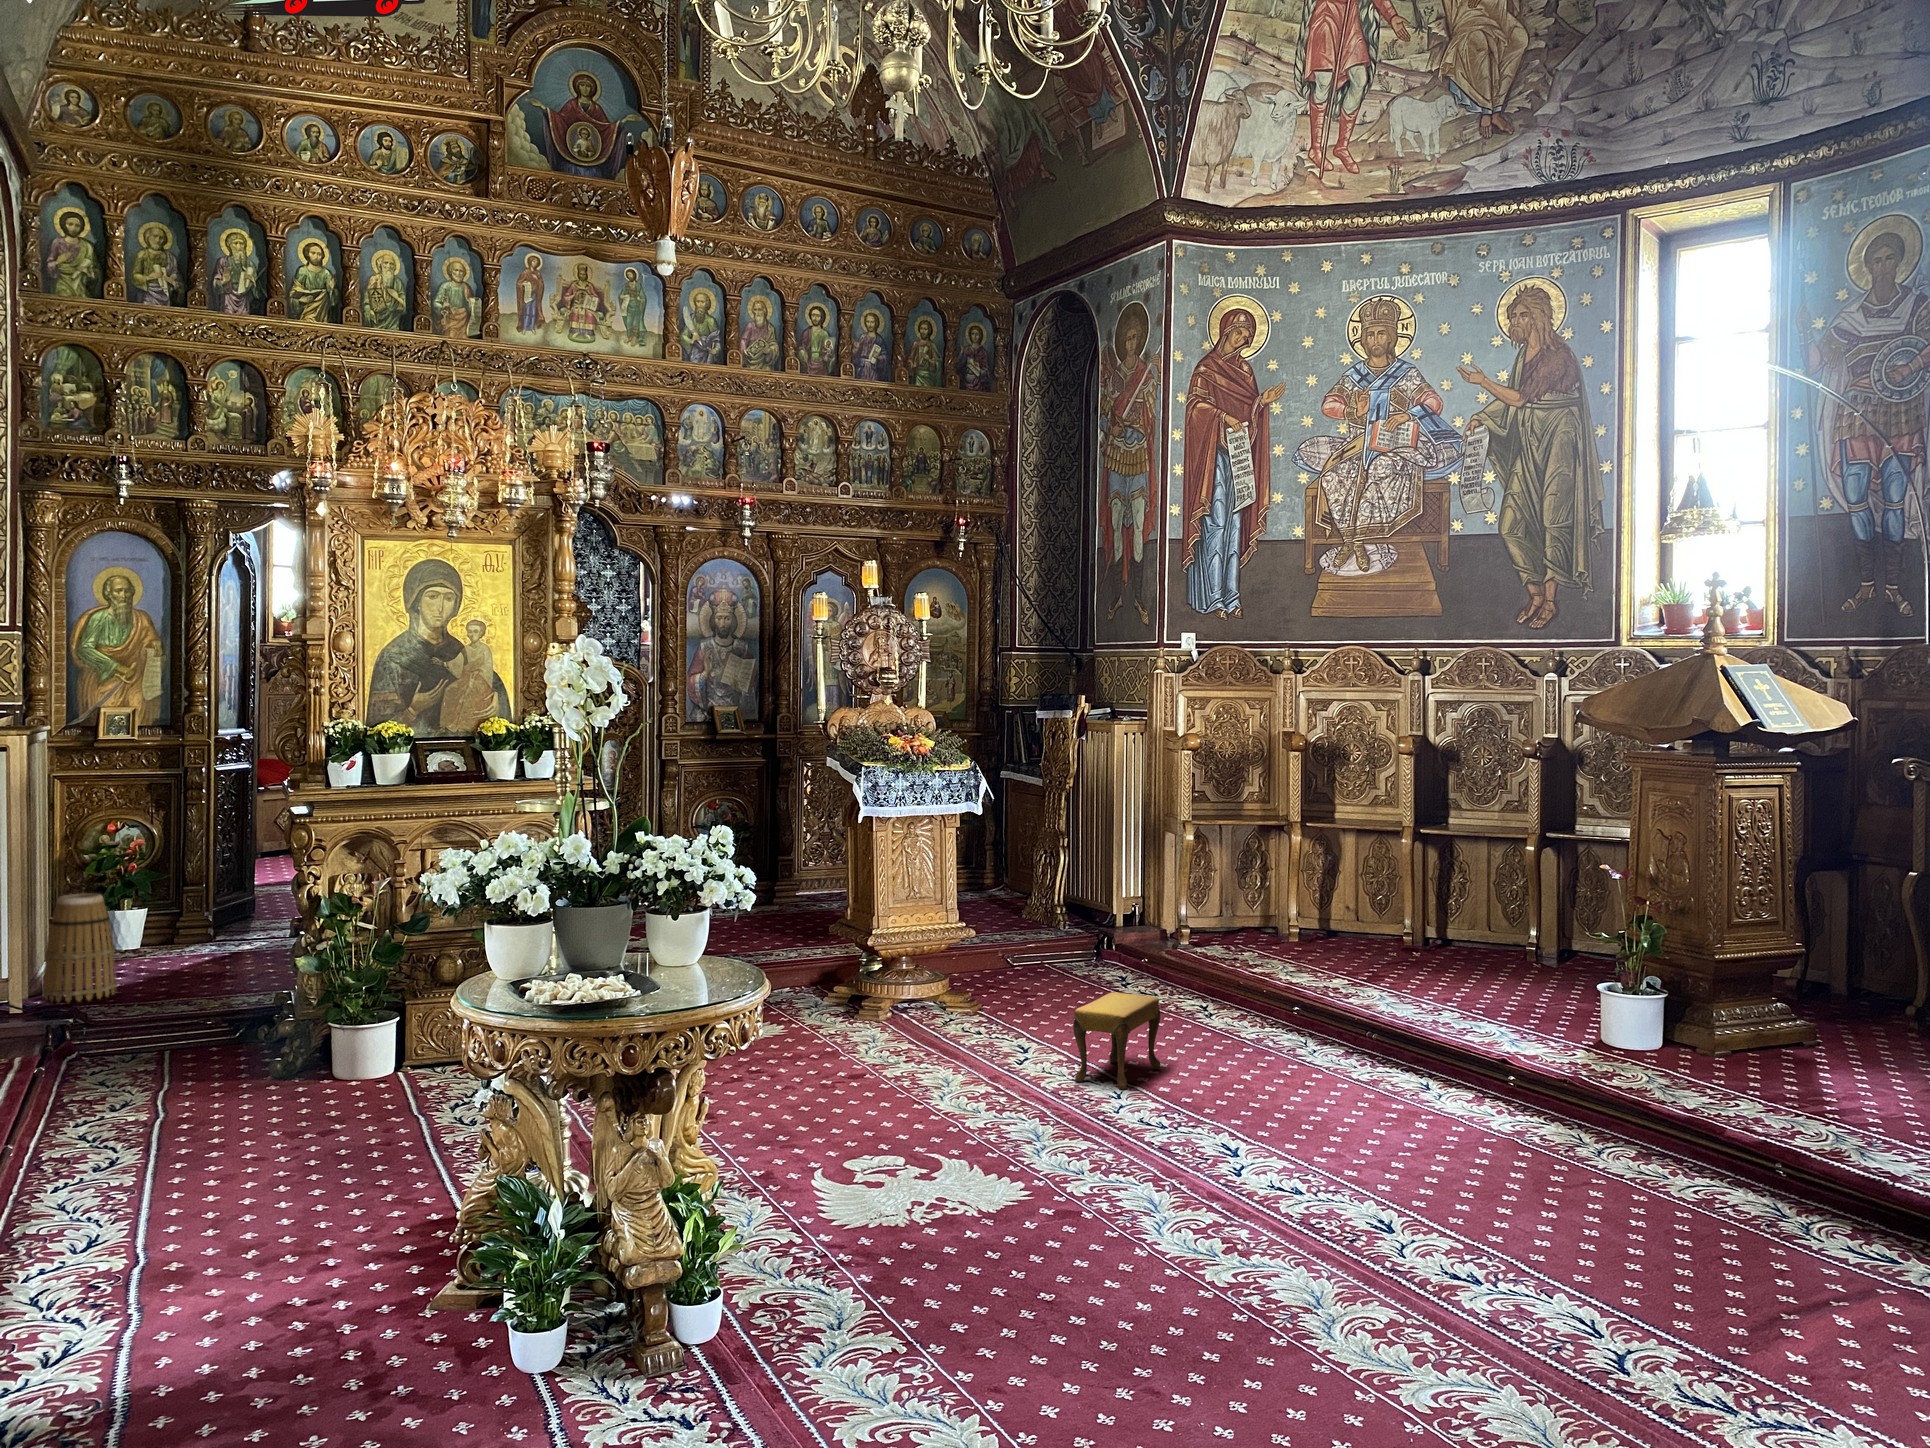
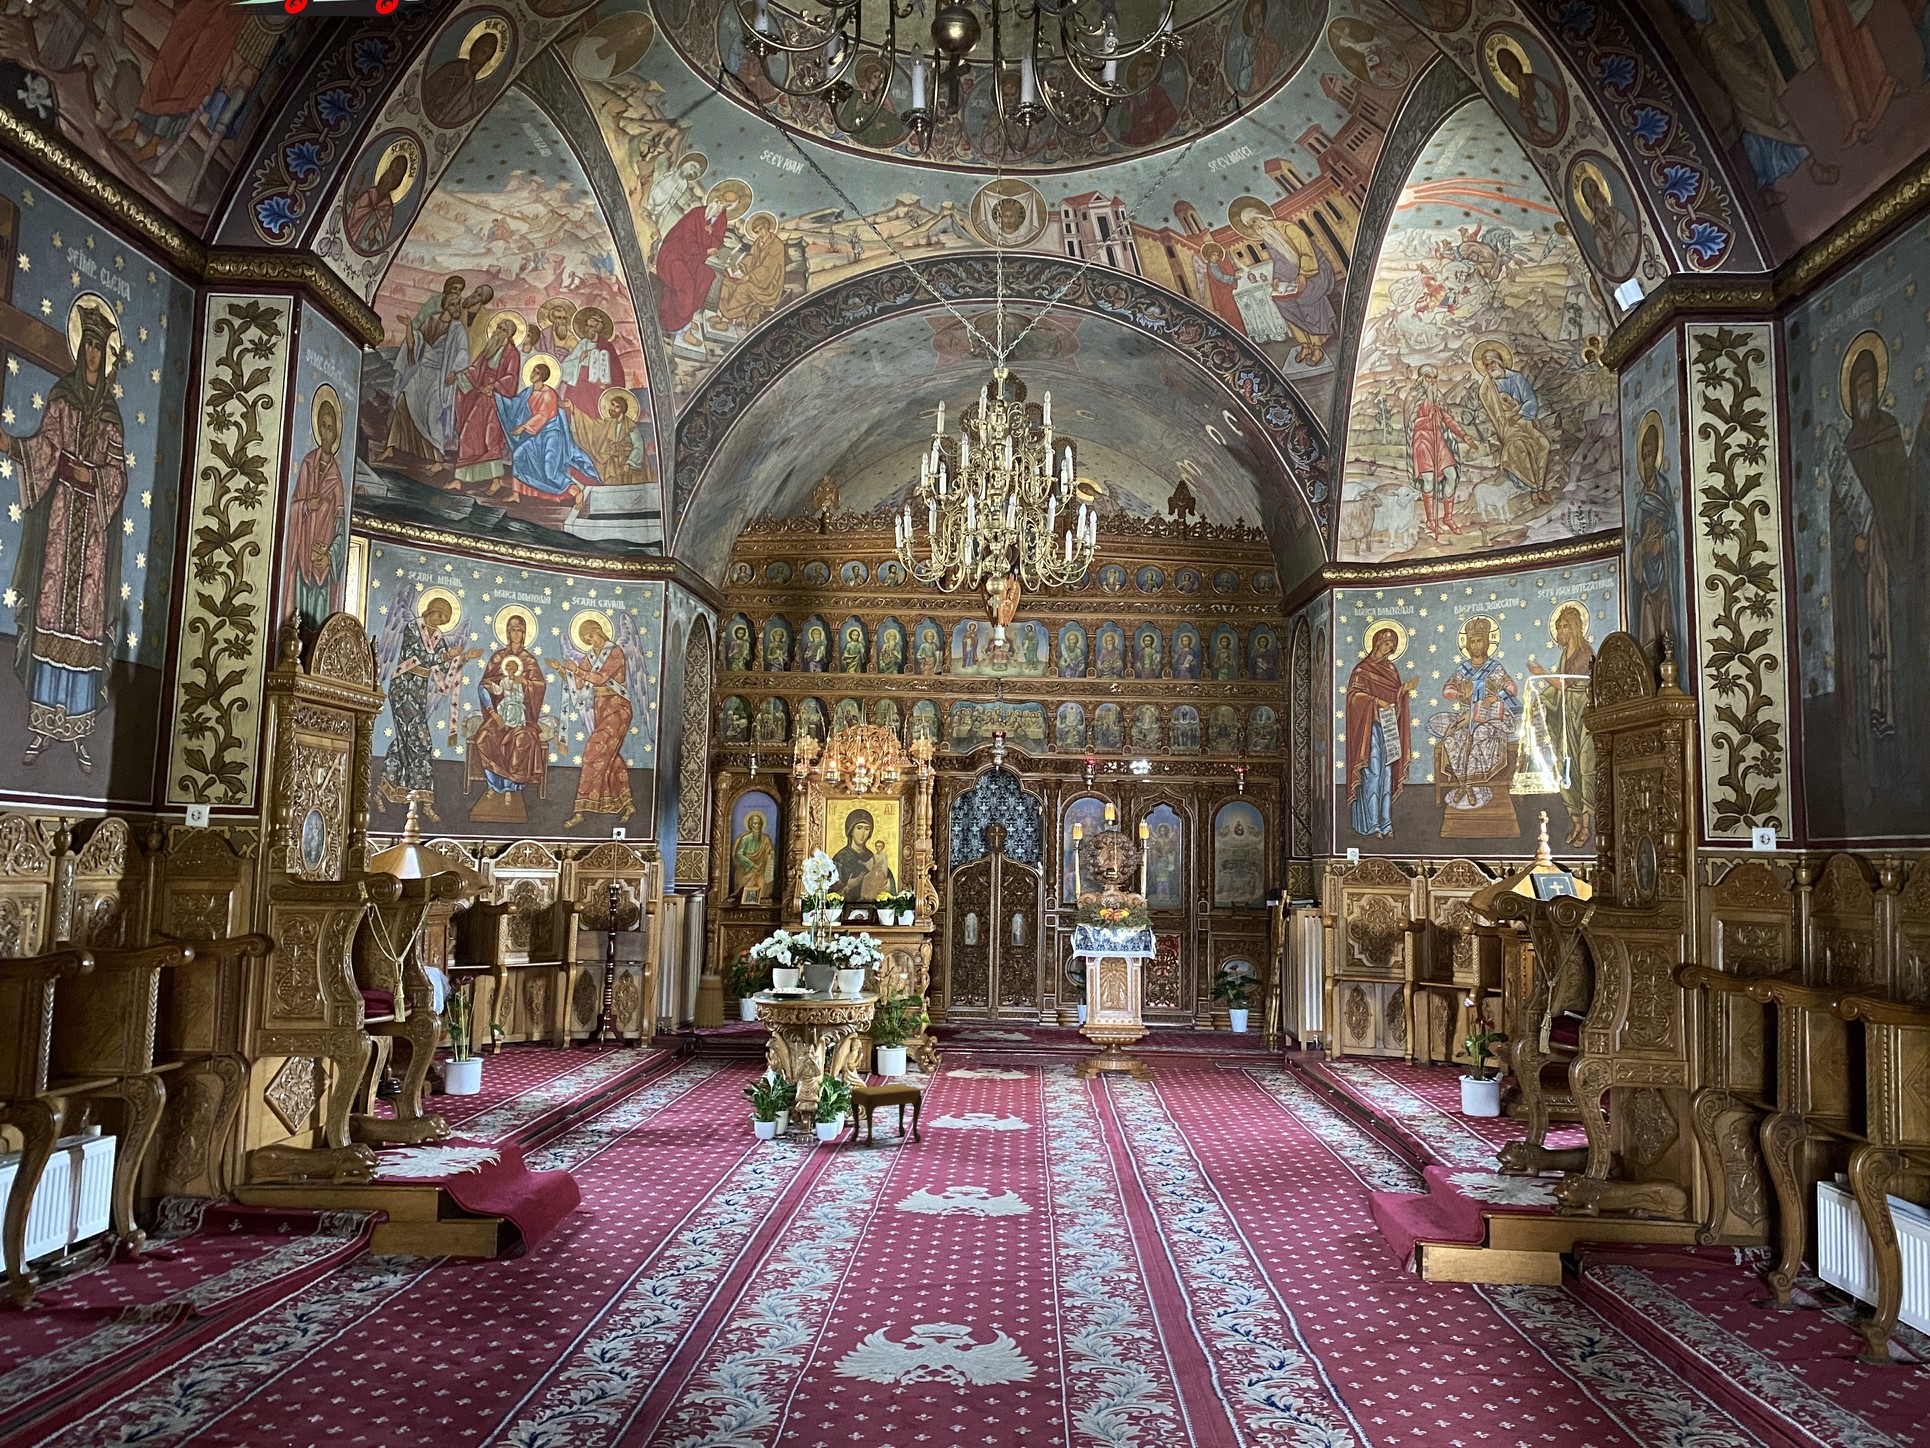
footstool: present [1073,992,1160,1090] -> present [850,1084,922,1147]

